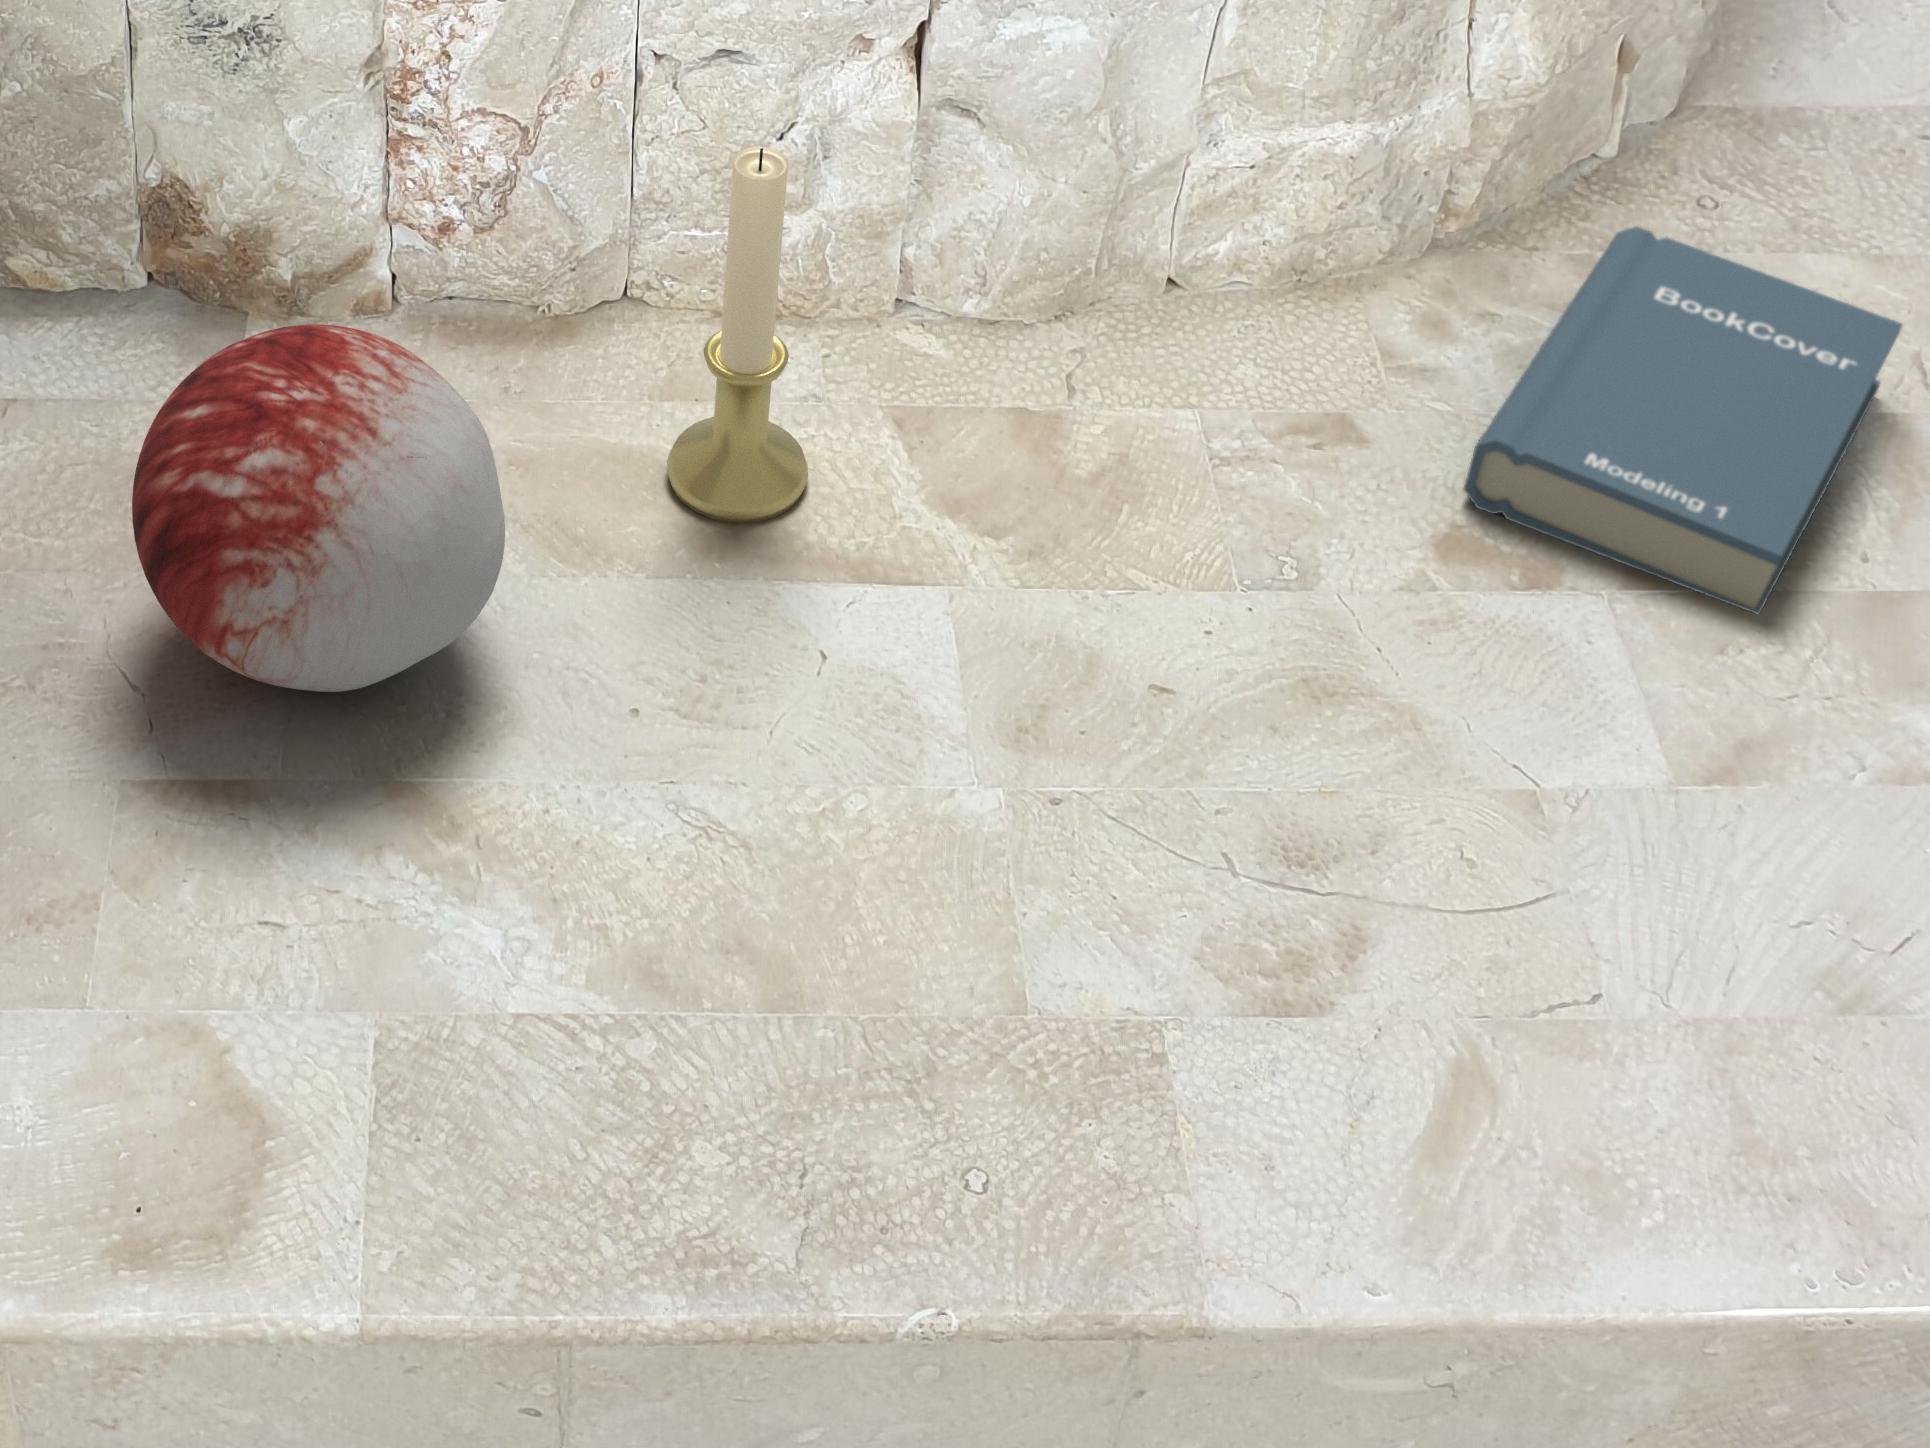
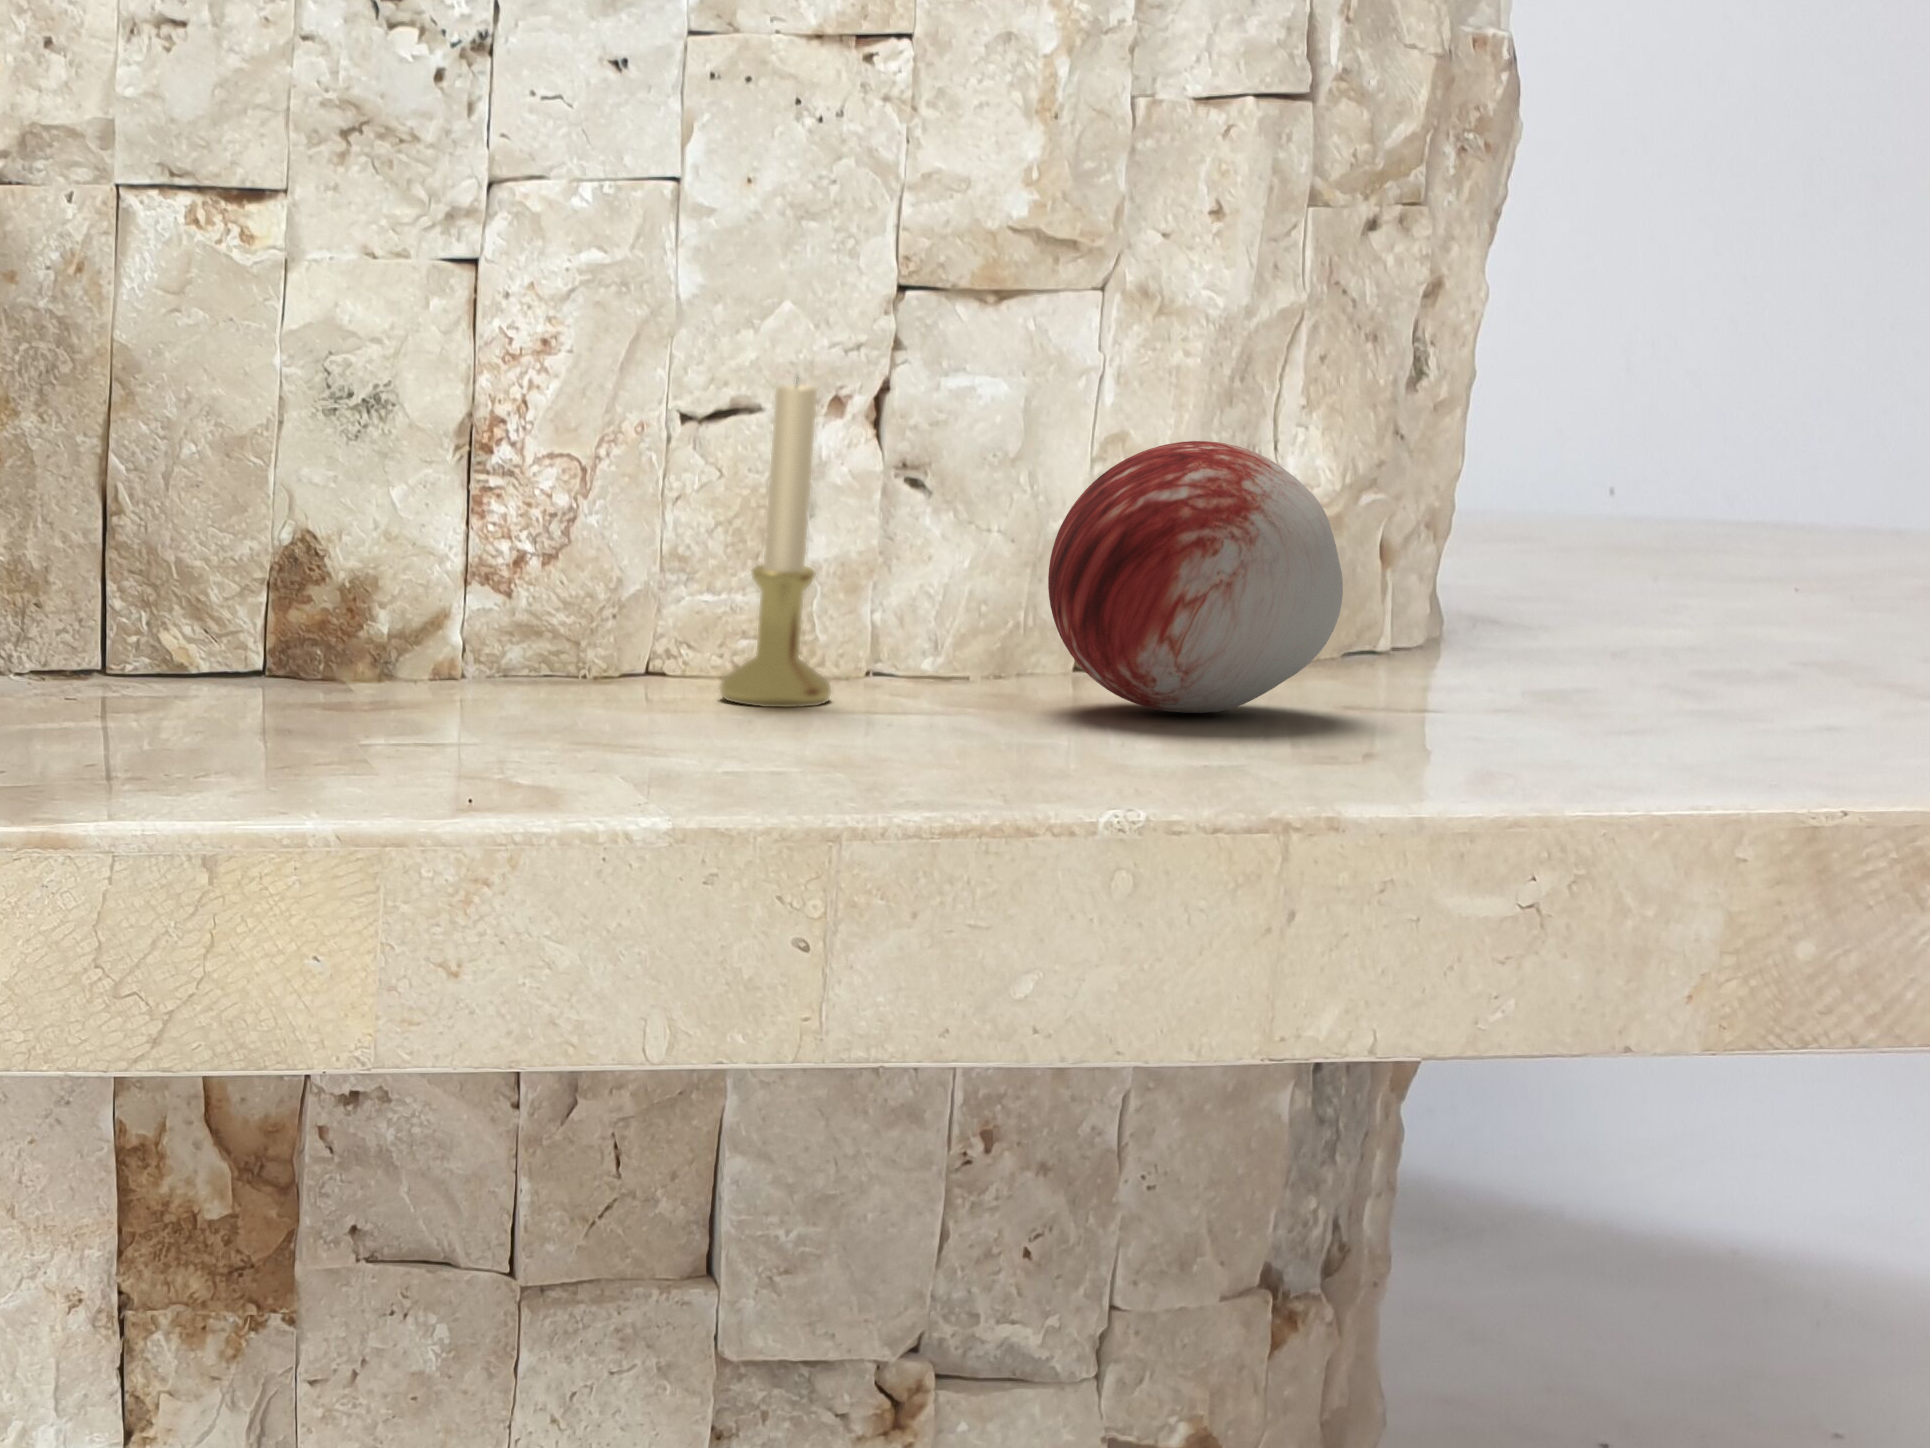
hardback book: present [1464,227,1902,614] -> none [1337,583,1644,719]
decorative orb: present [132,324,505,692] -> present [1048,441,1343,713]

